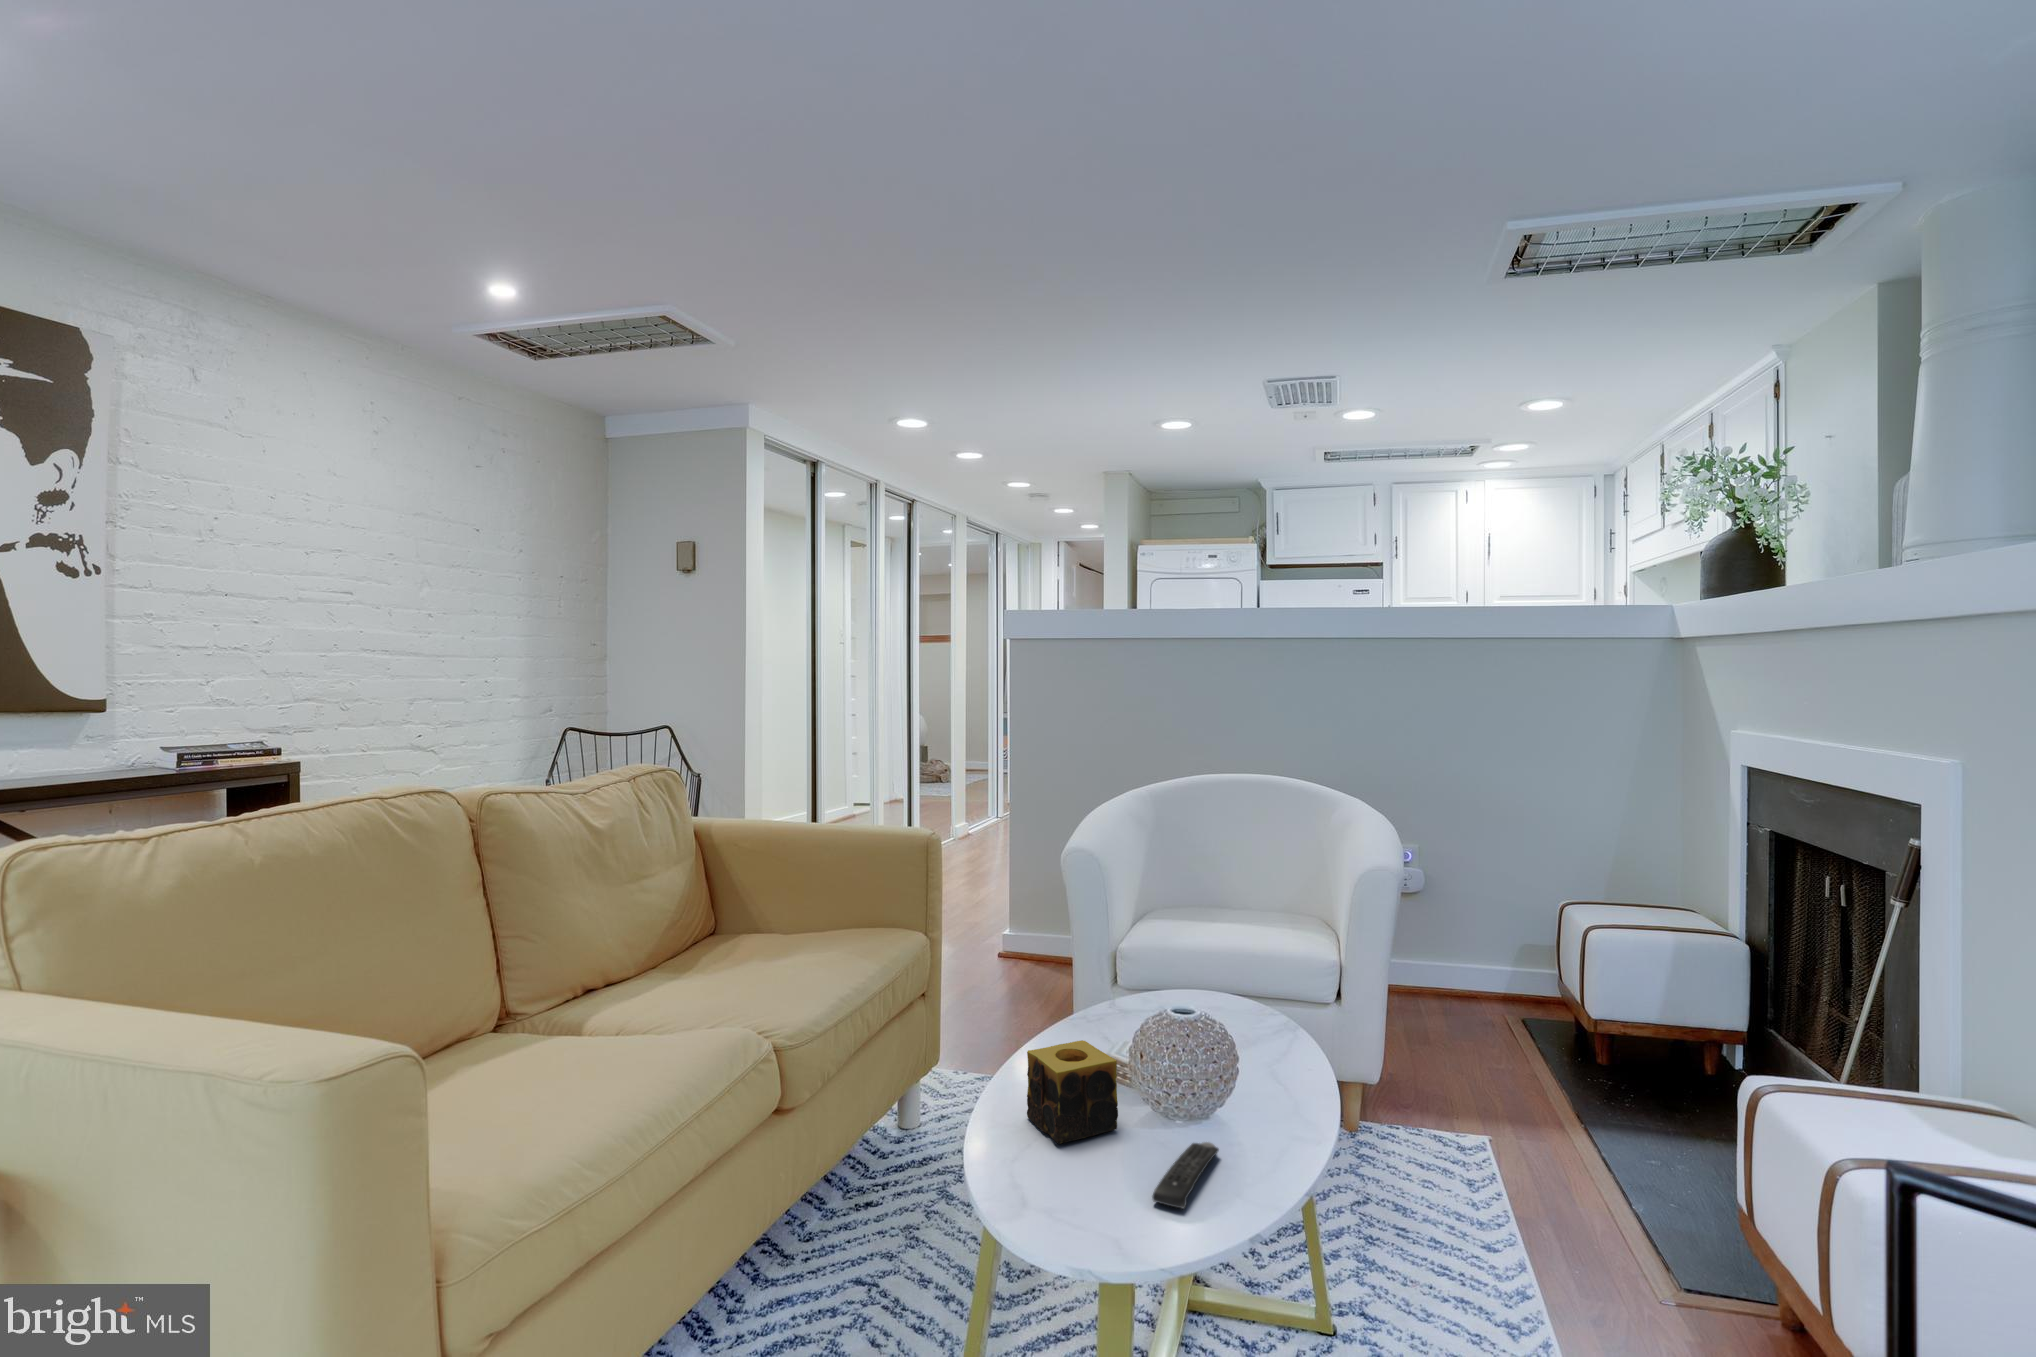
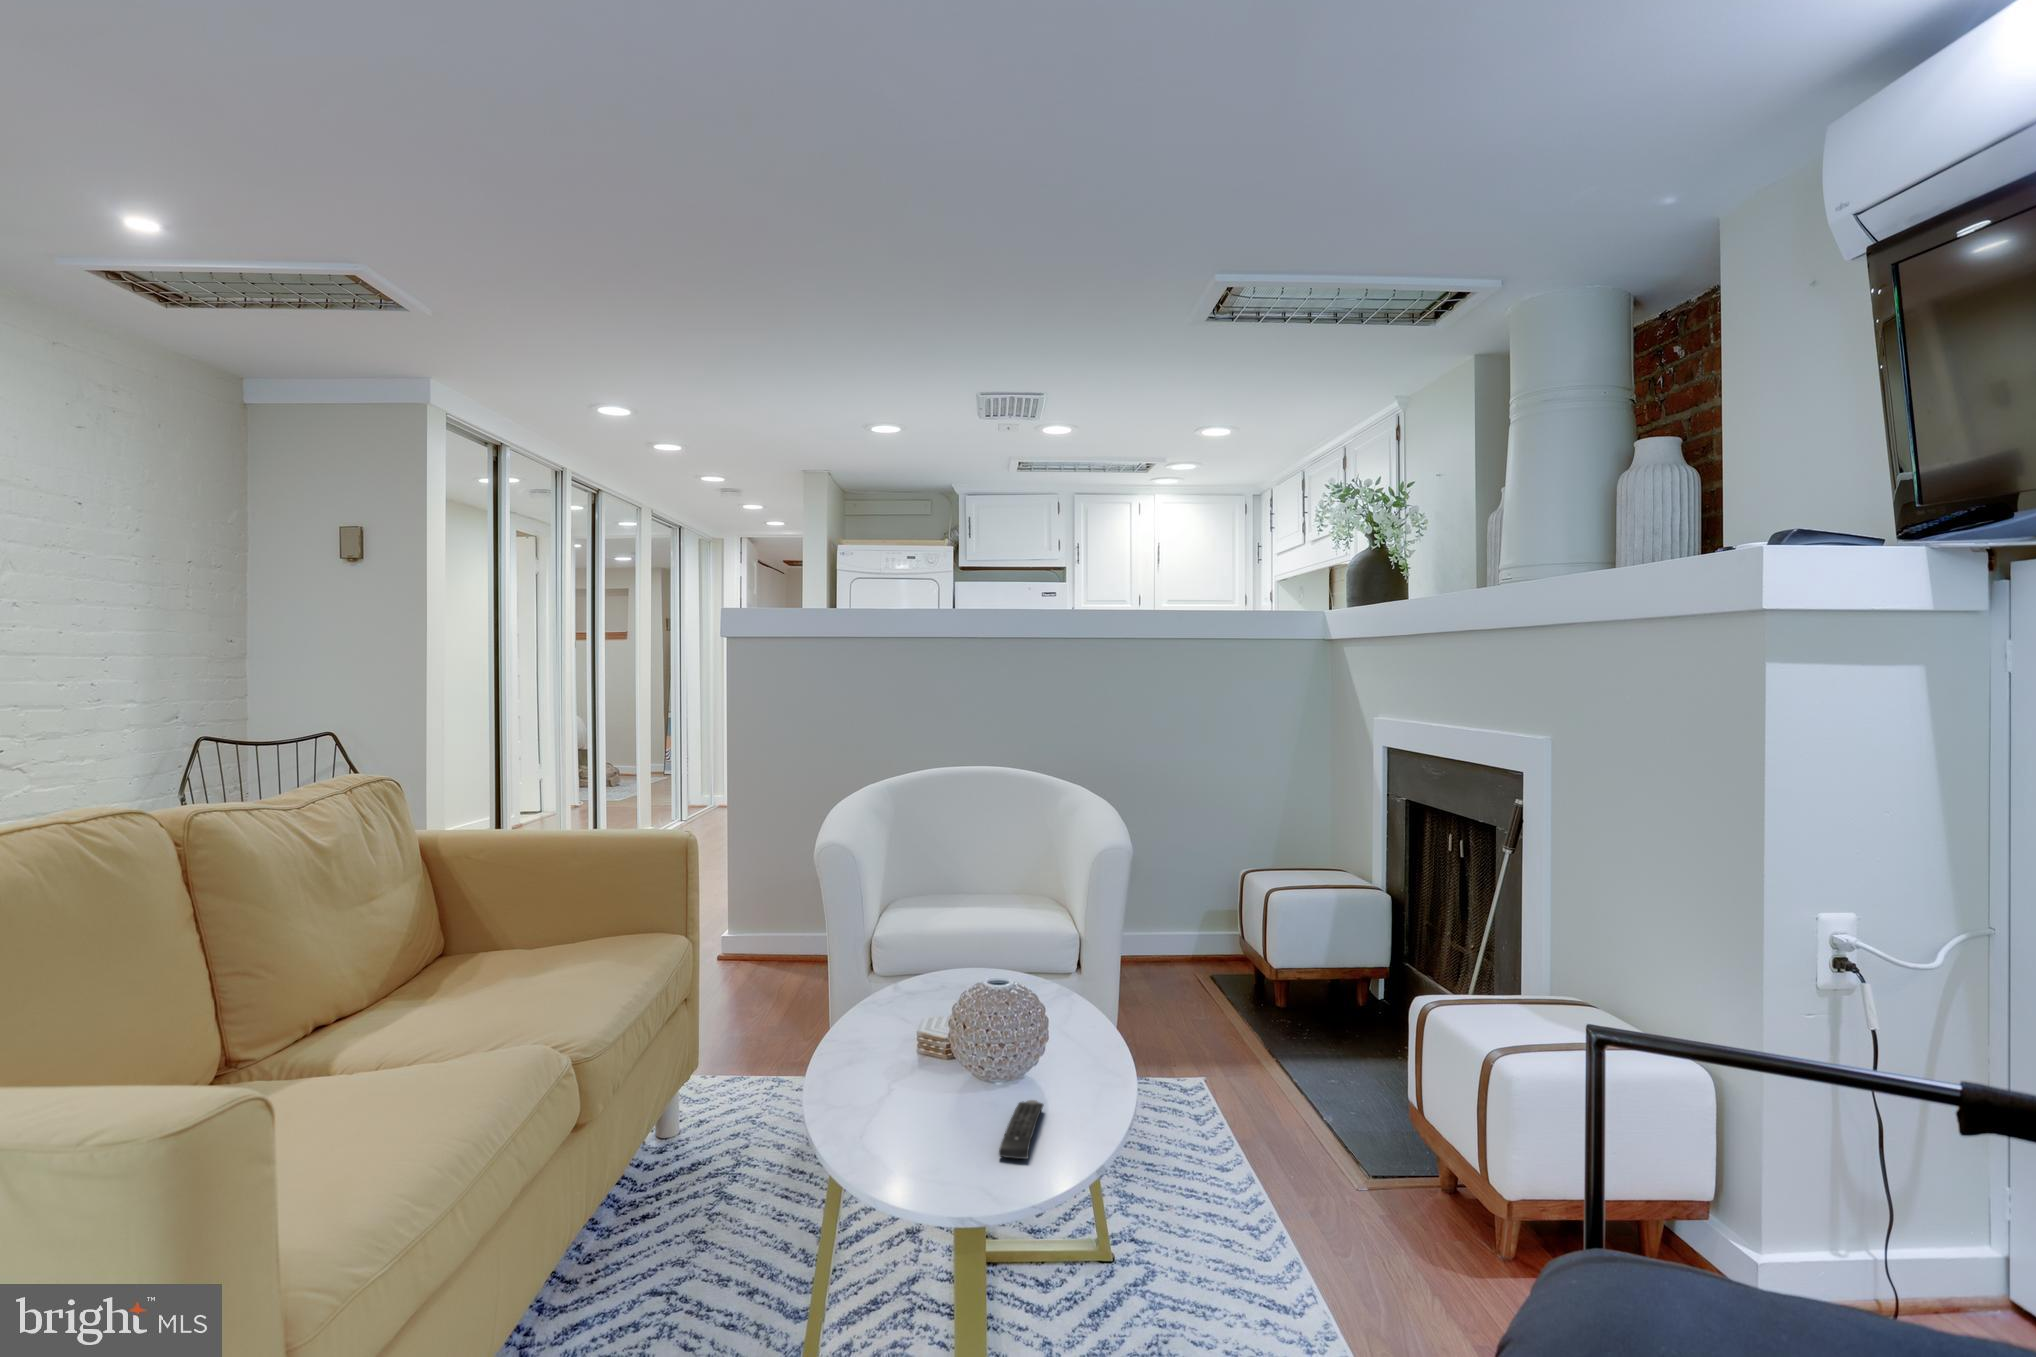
candle: present [1027,1040,1118,1144] -> none [858,1021,948,1119]

